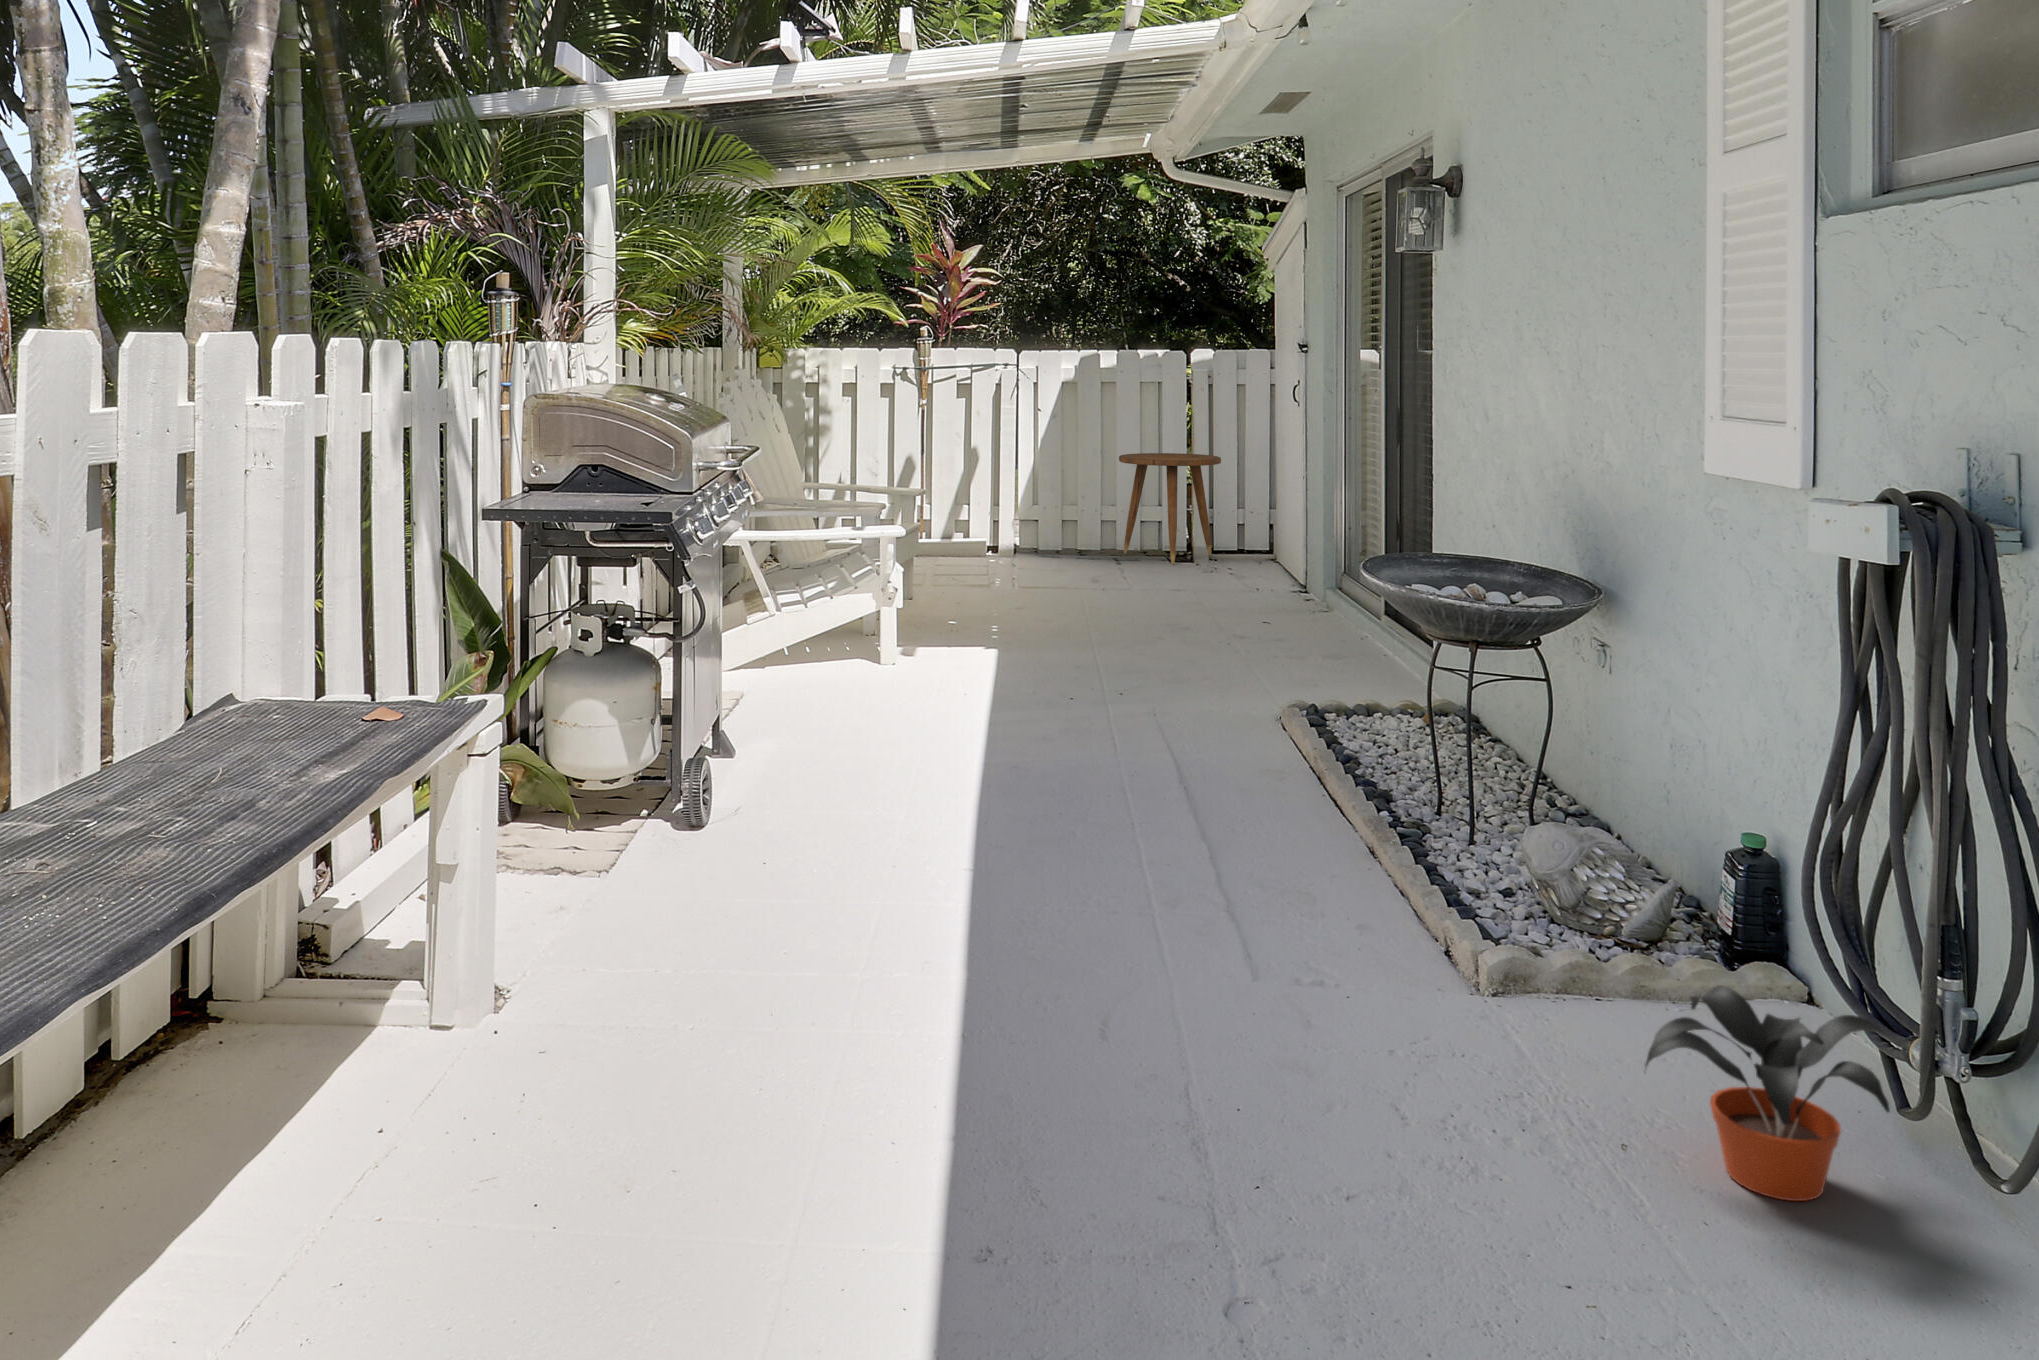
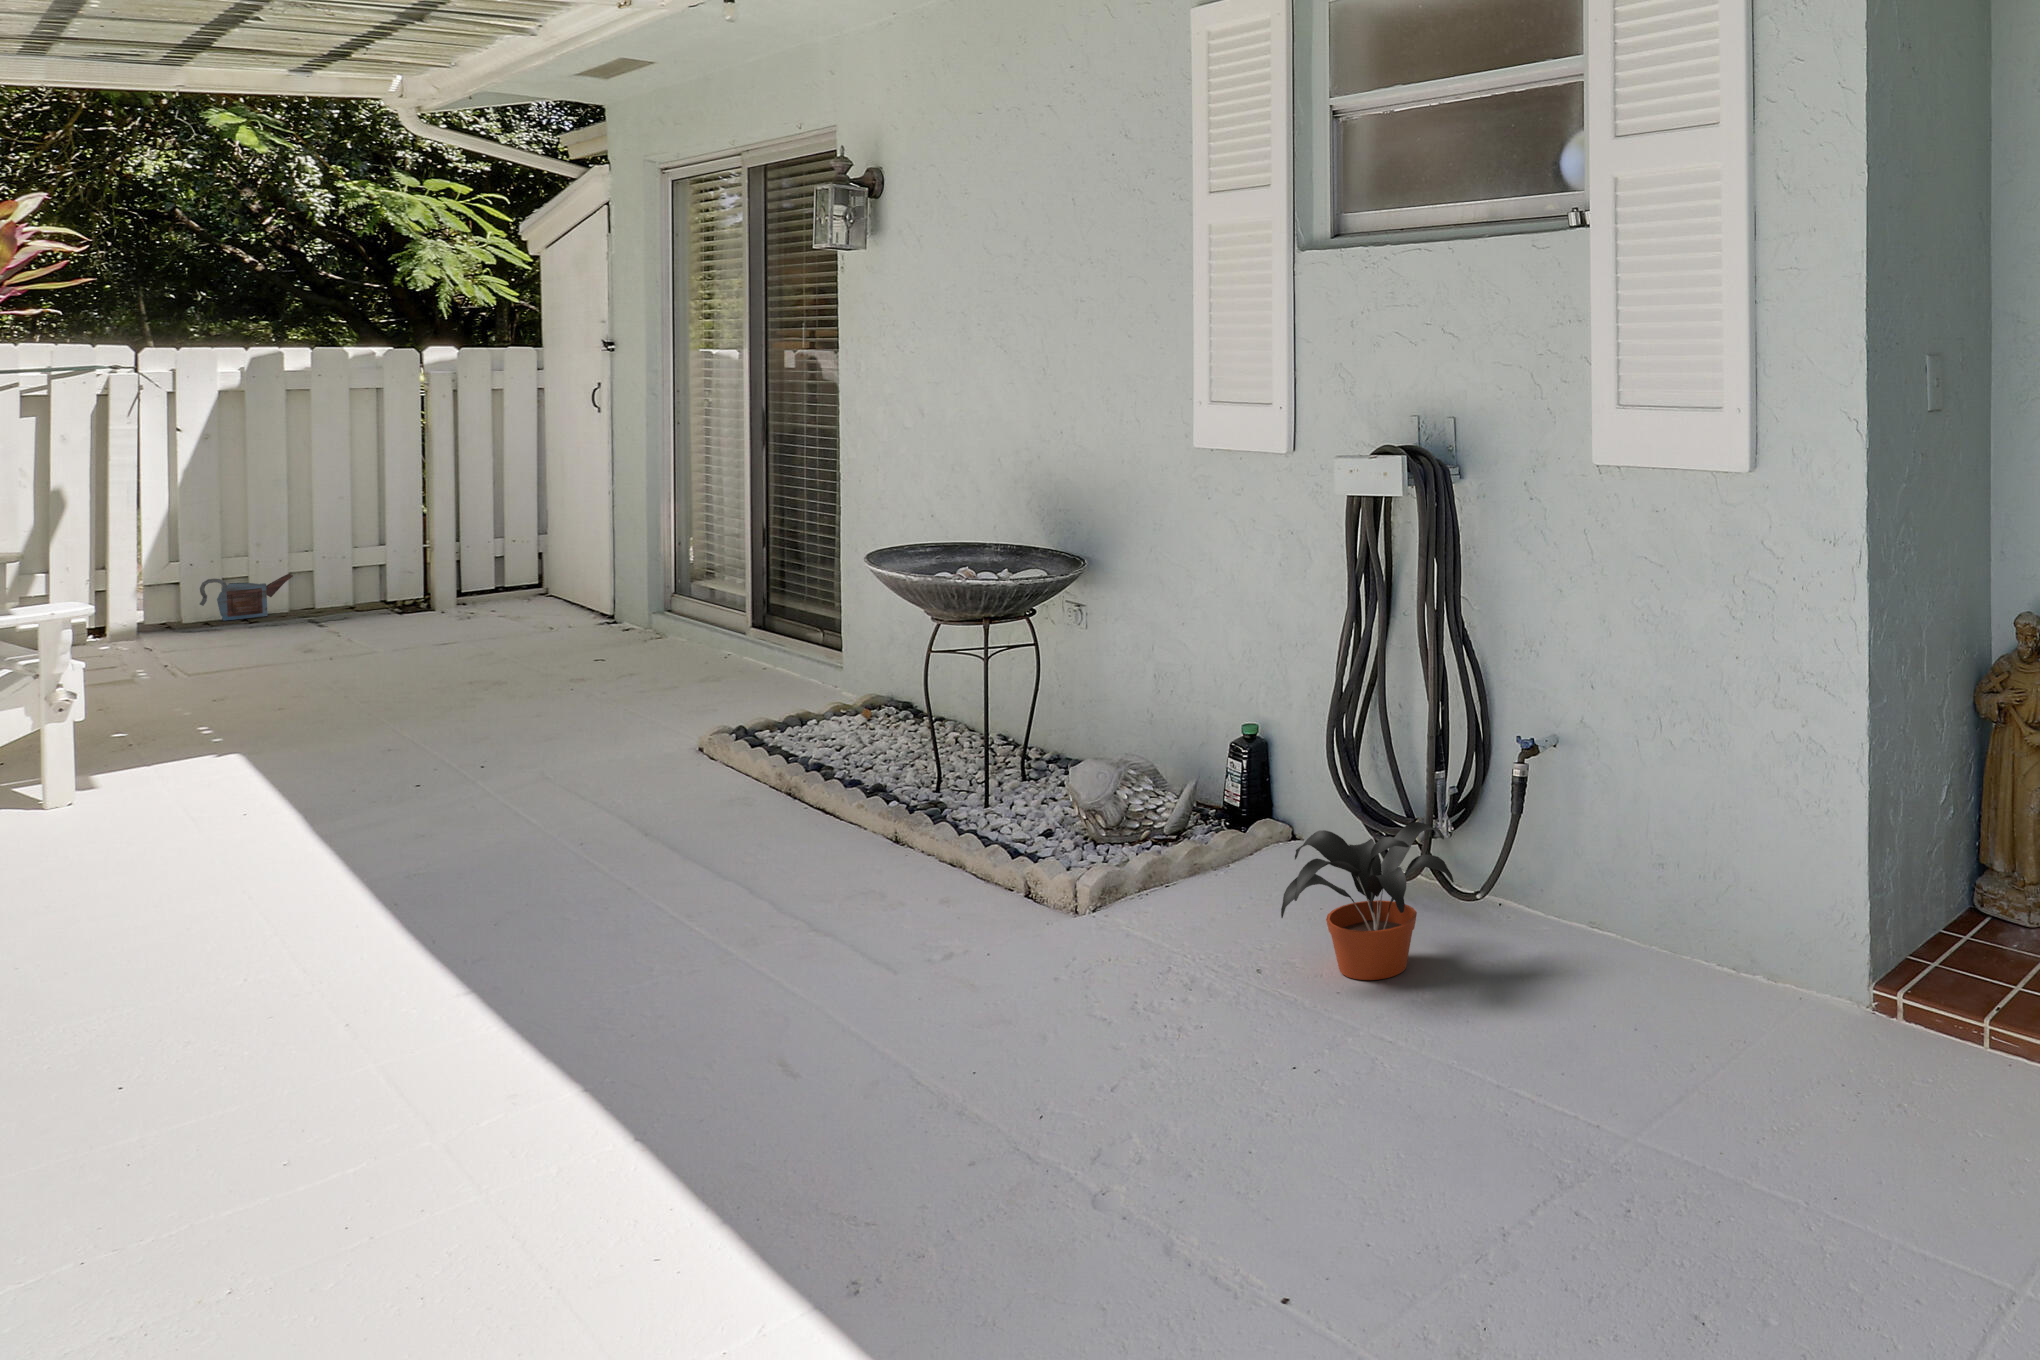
side table: present [1119,453,1221,565] -> none [325,475,475,614]
watering can: none [1043,519,1100,552] -> present [200,573,293,621]

